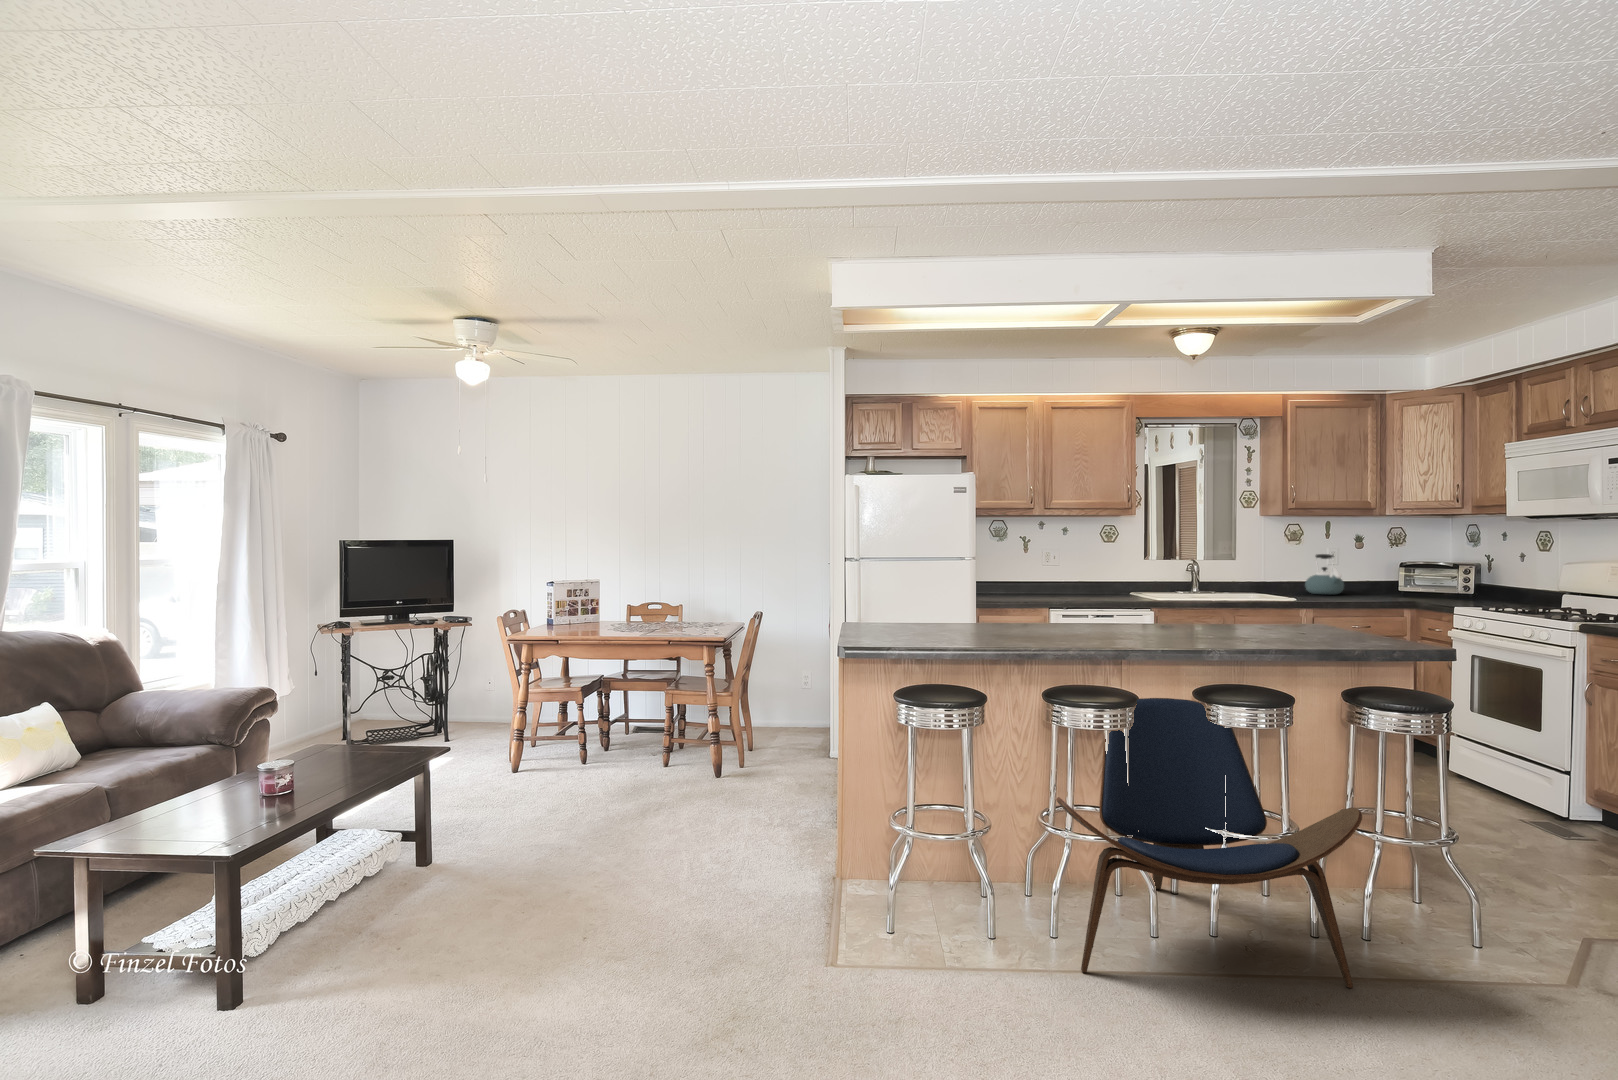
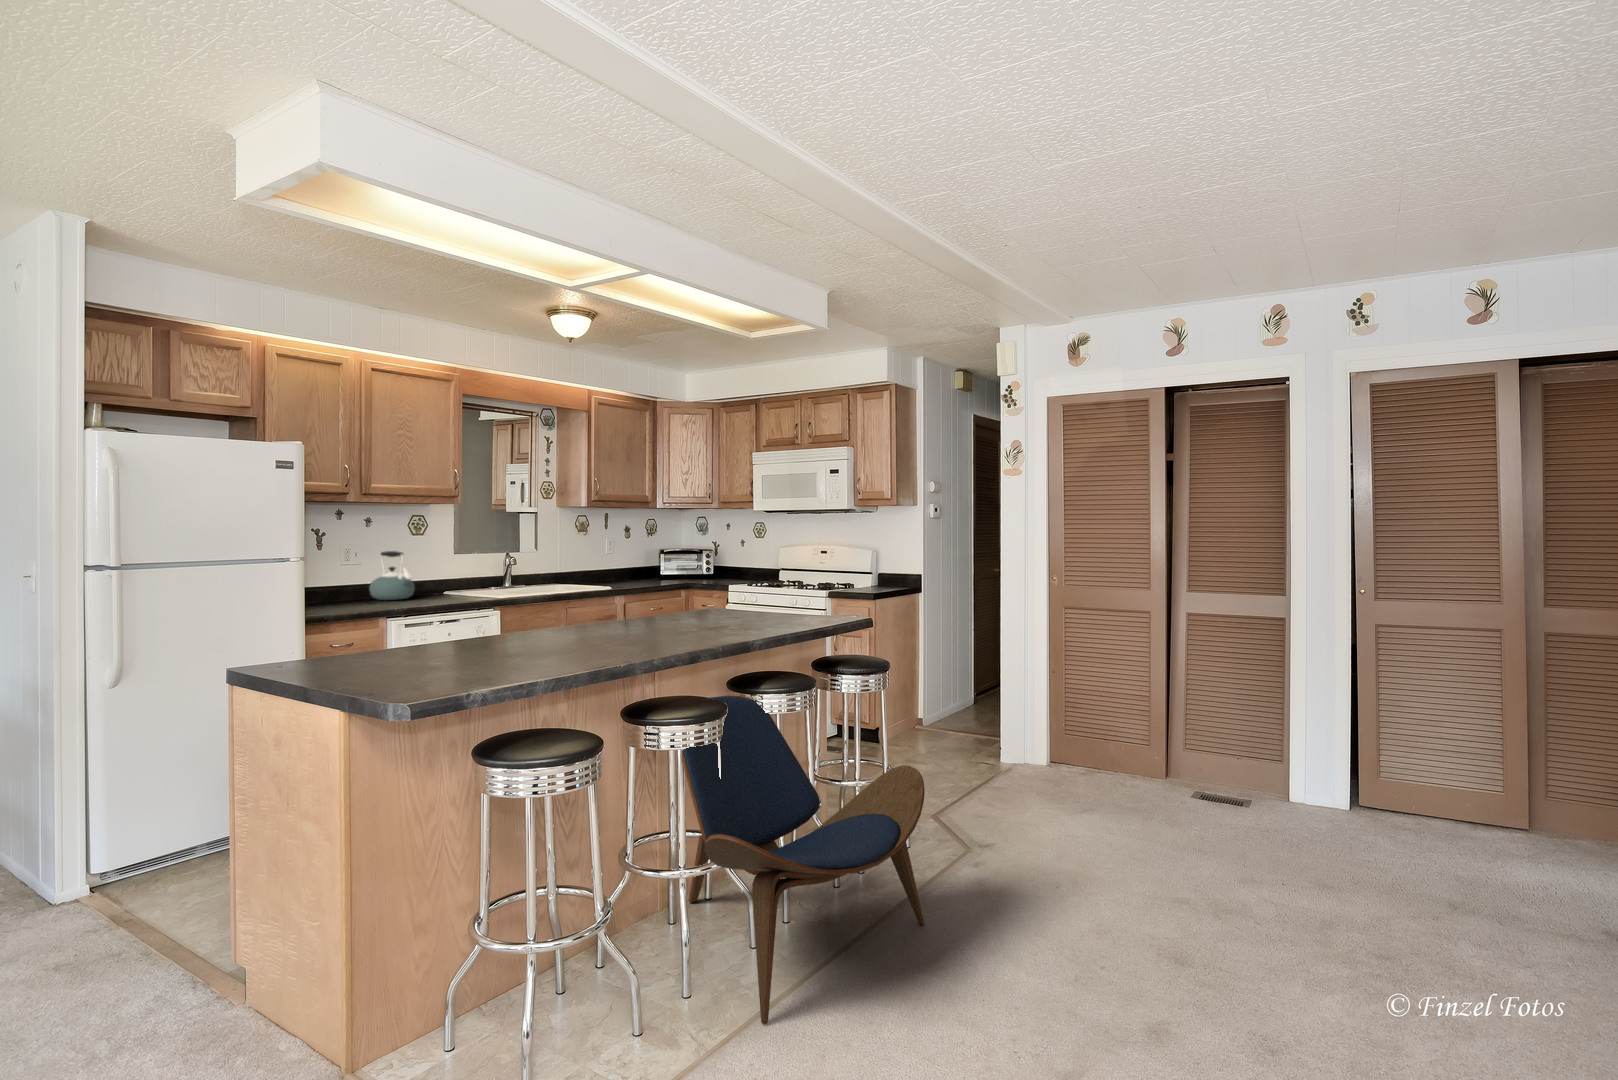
kettle: present [1305,554,1344,594] -> present [369,551,415,600]

